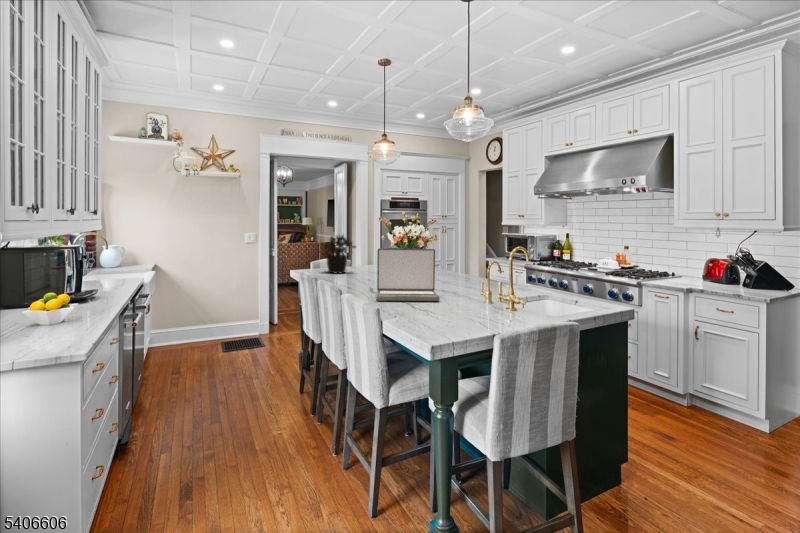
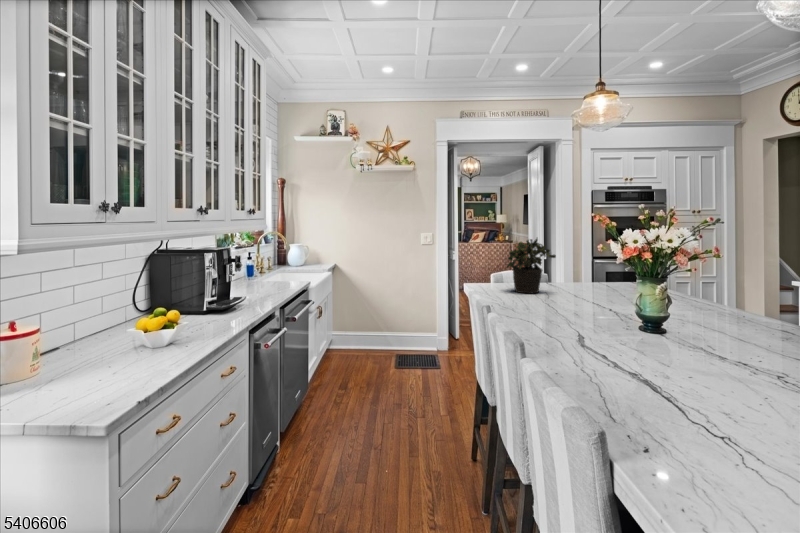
laptop: present [376,248,440,301] -> none [591,270,731,385]

